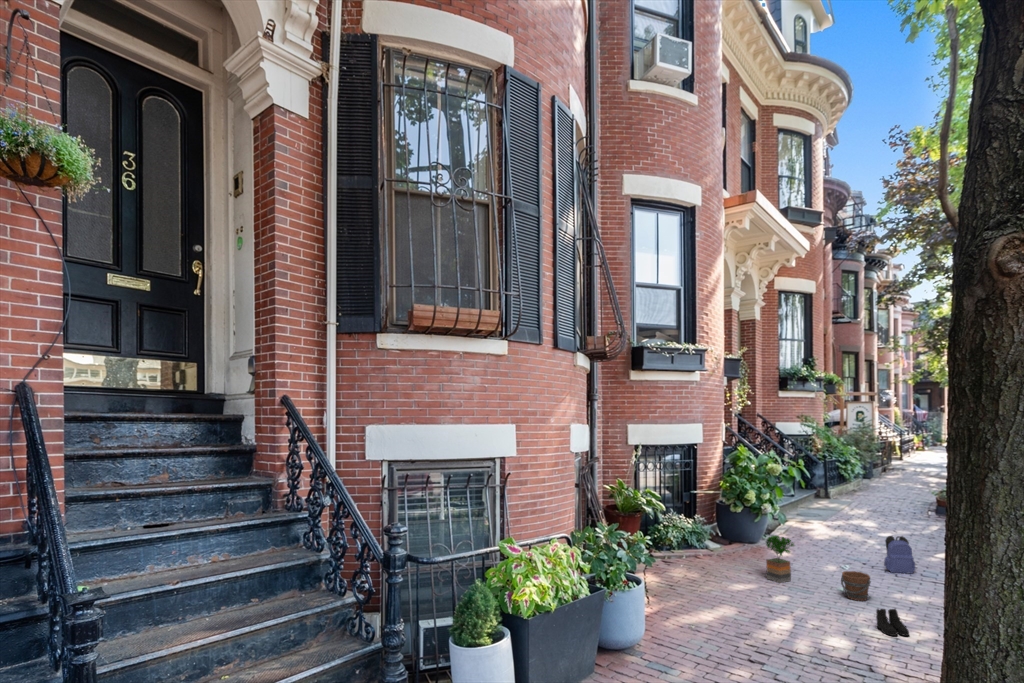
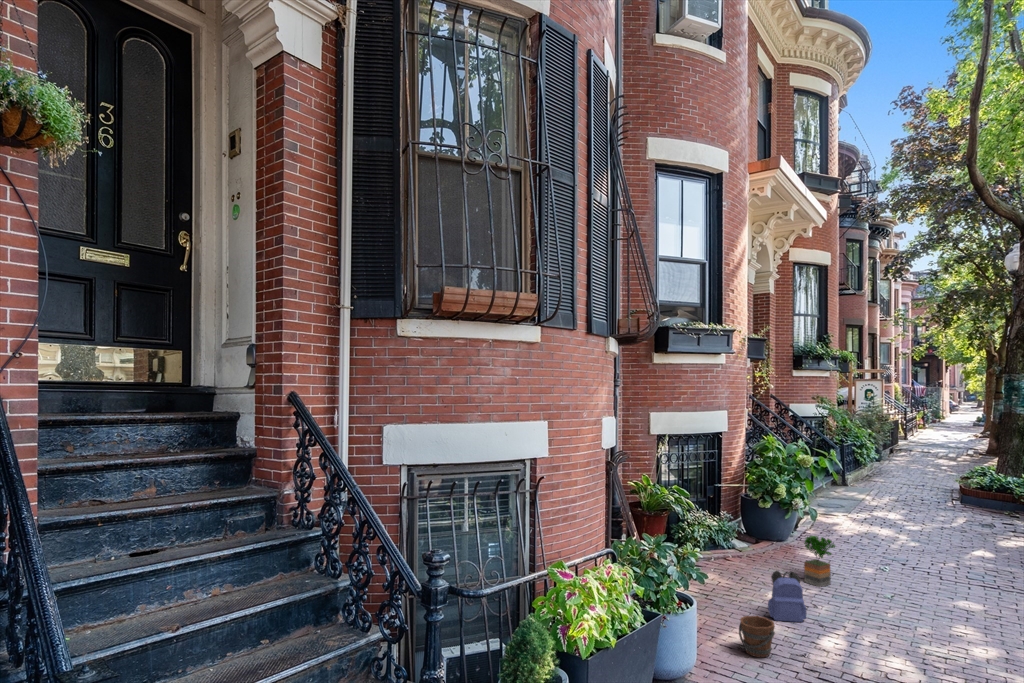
backpack: present [884,536,915,574] -> present [768,571,807,622]
bucket: present [841,571,871,601] -> present [739,616,775,657]
boots: present [876,609,909,636] -> none [938,622,976,652]

